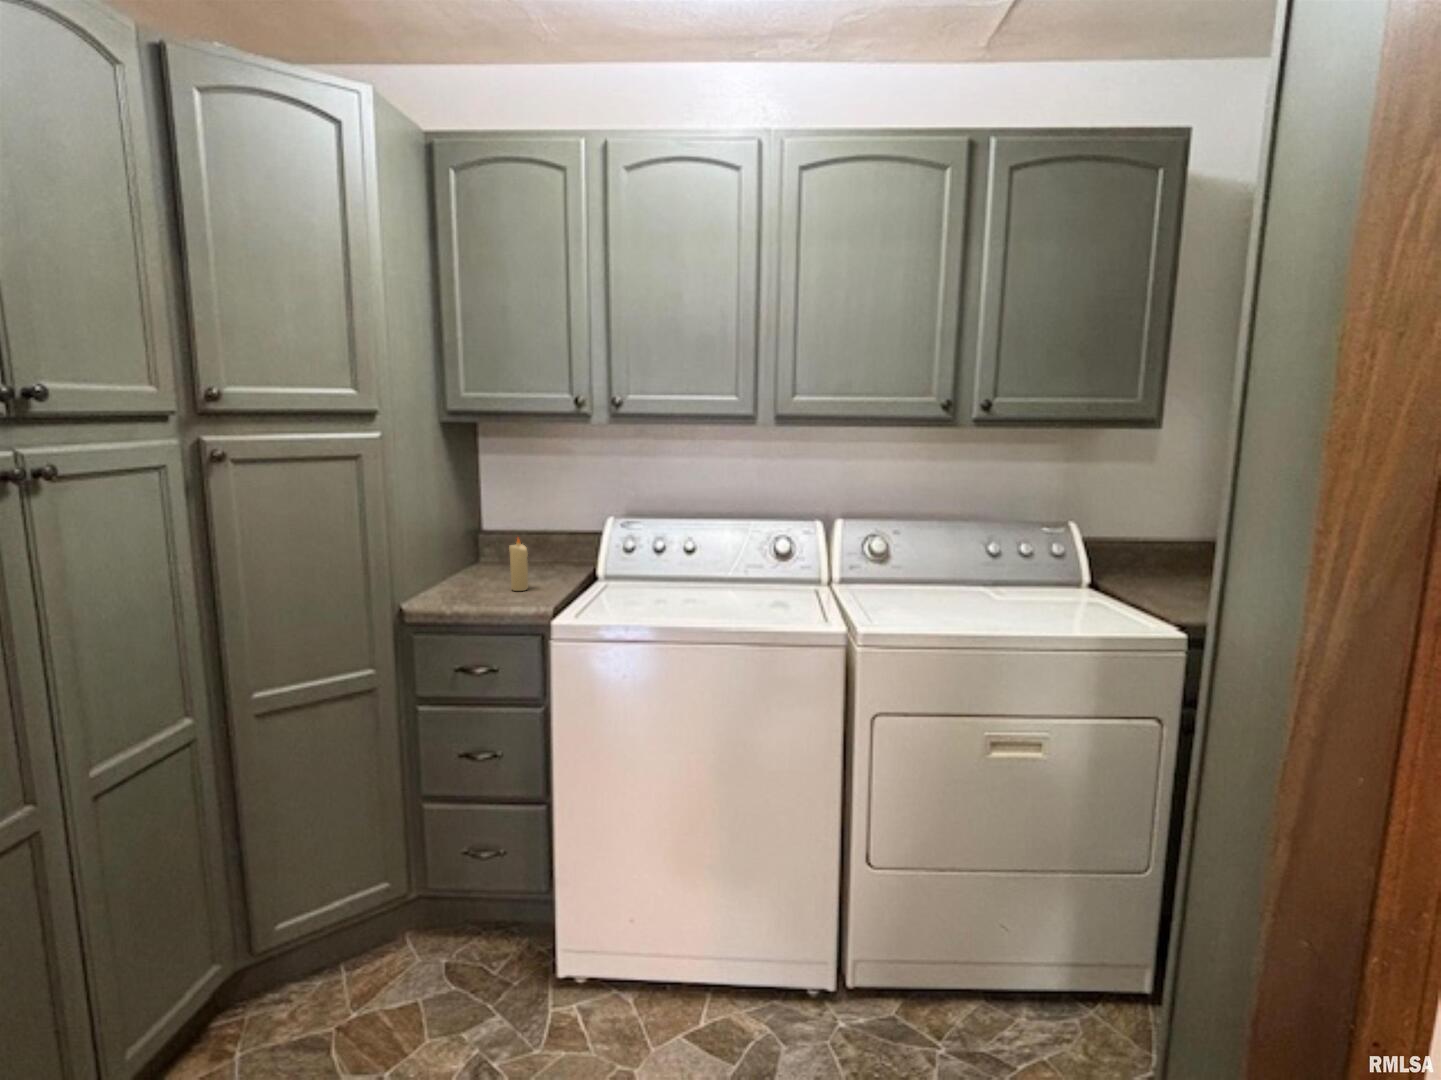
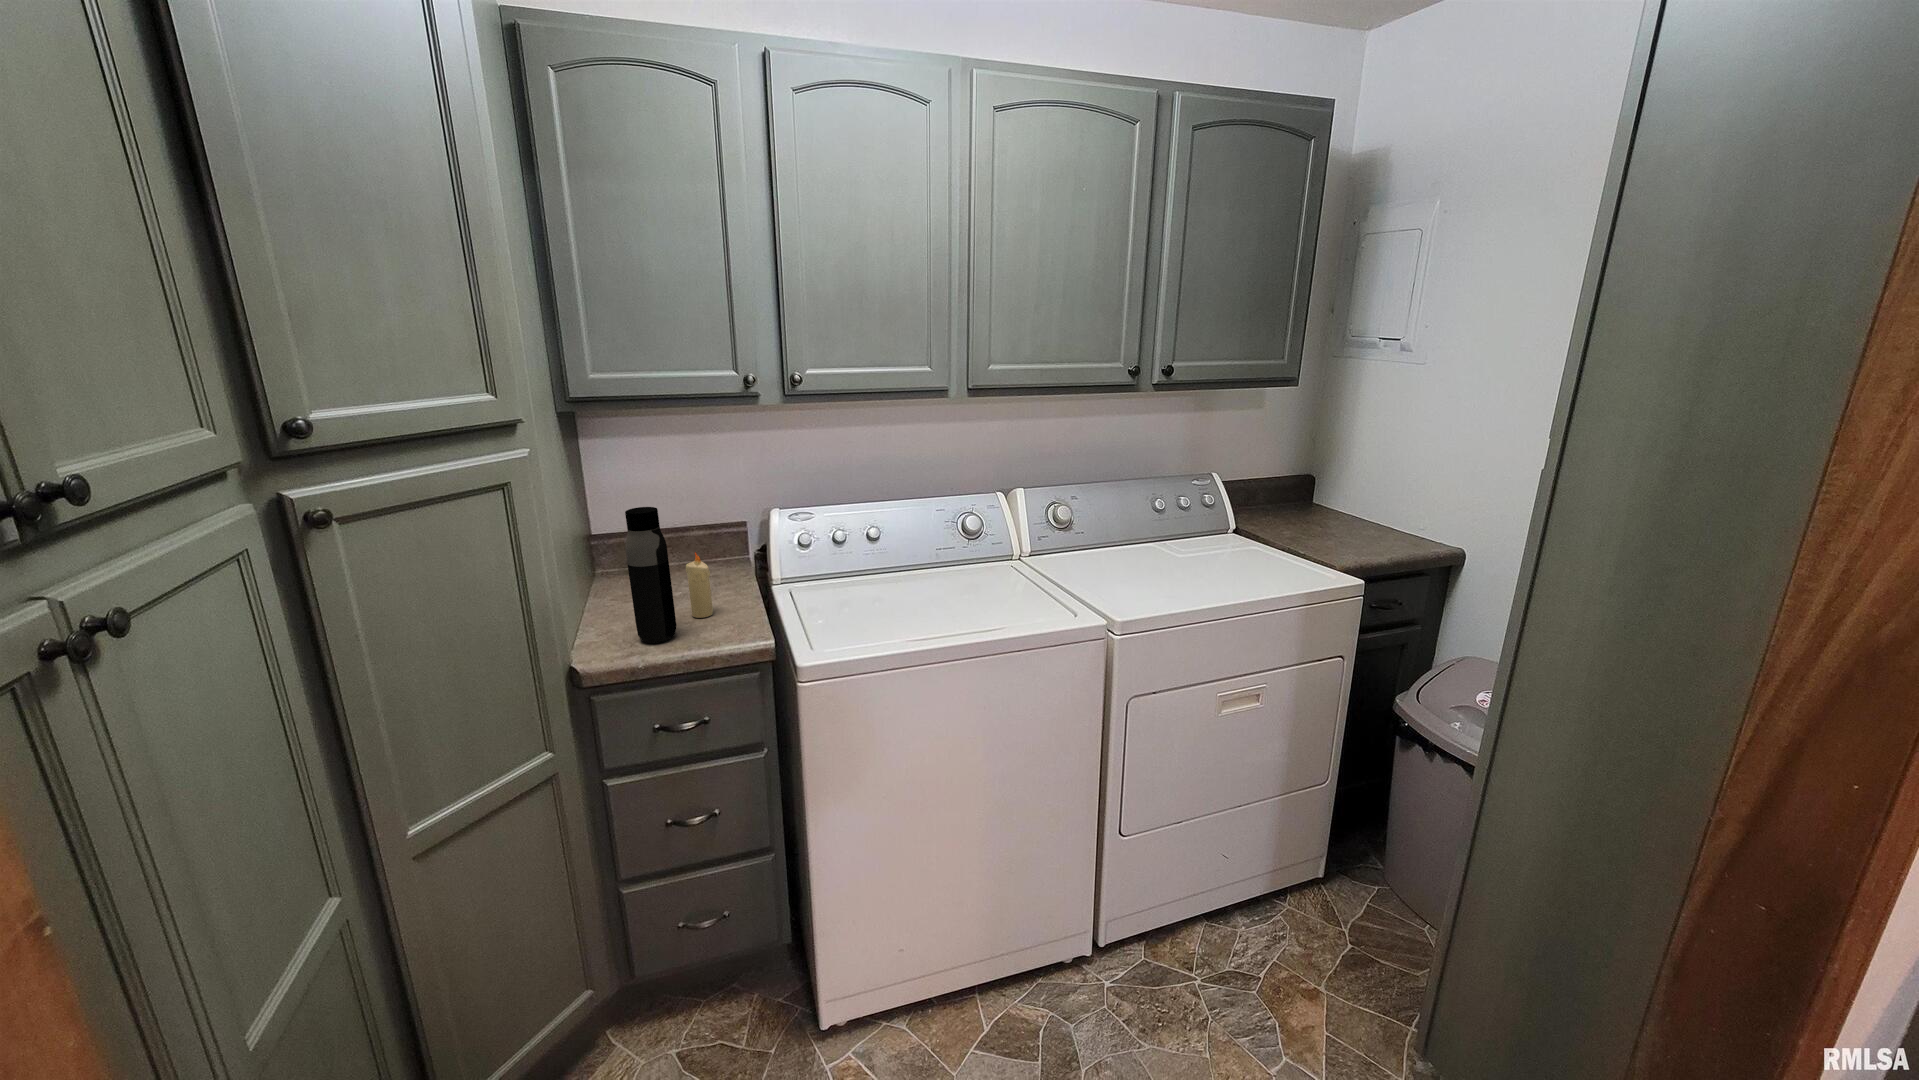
water bottle: none [454,491,488,601] -> present [625,507,676,643]

